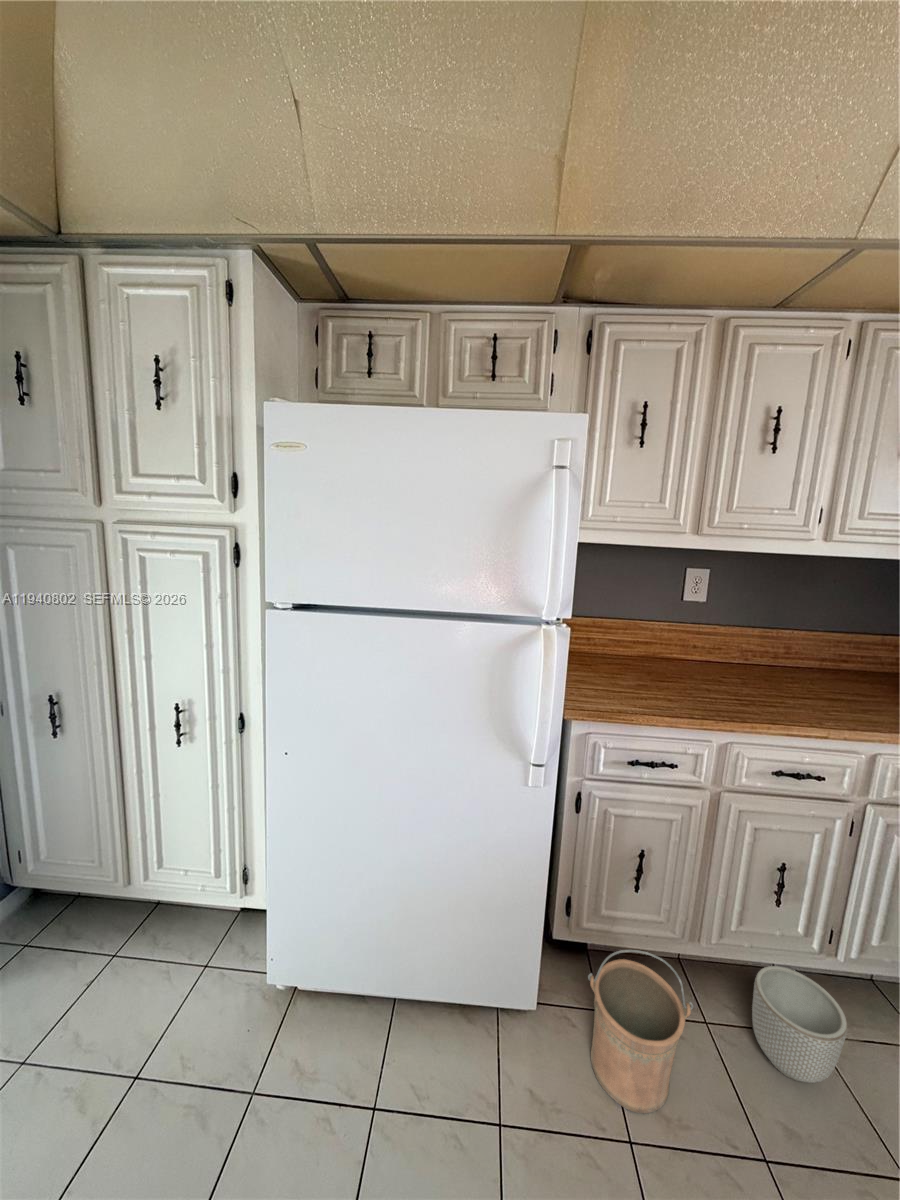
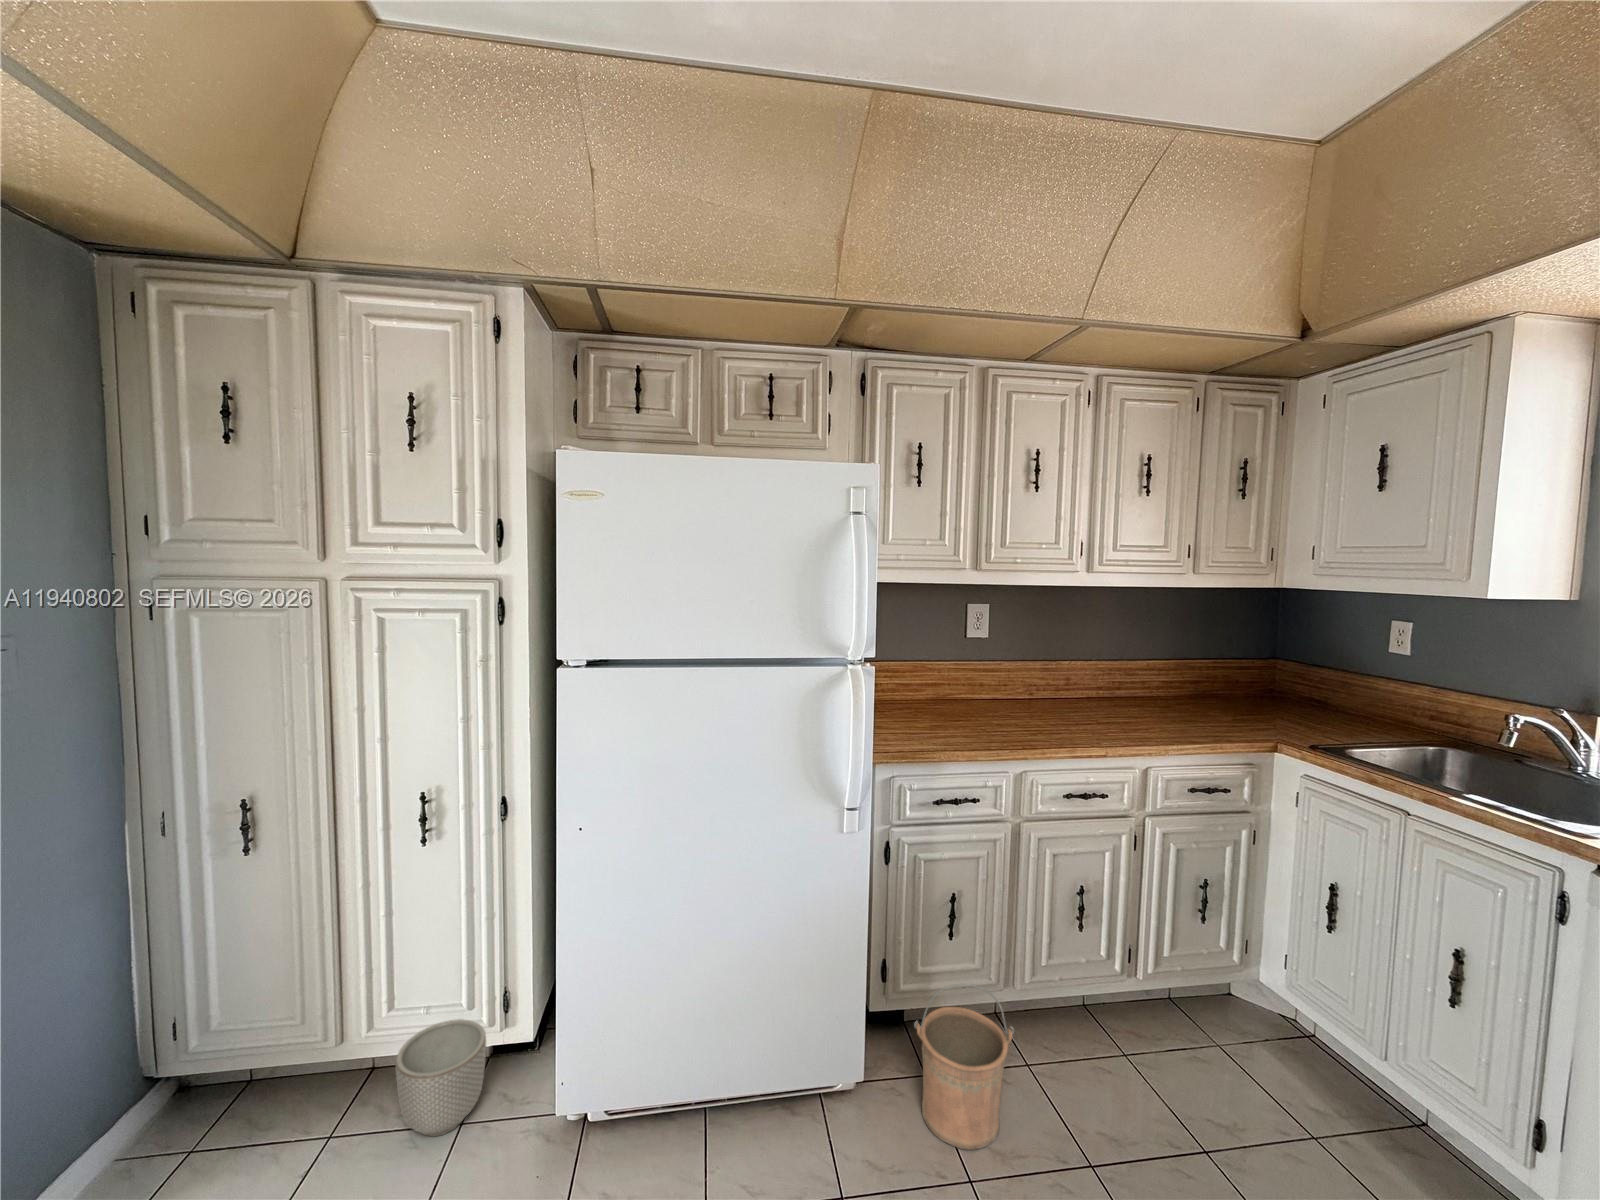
planter: present [752,966,847,1083] -> present [396,1019,486,1136]

